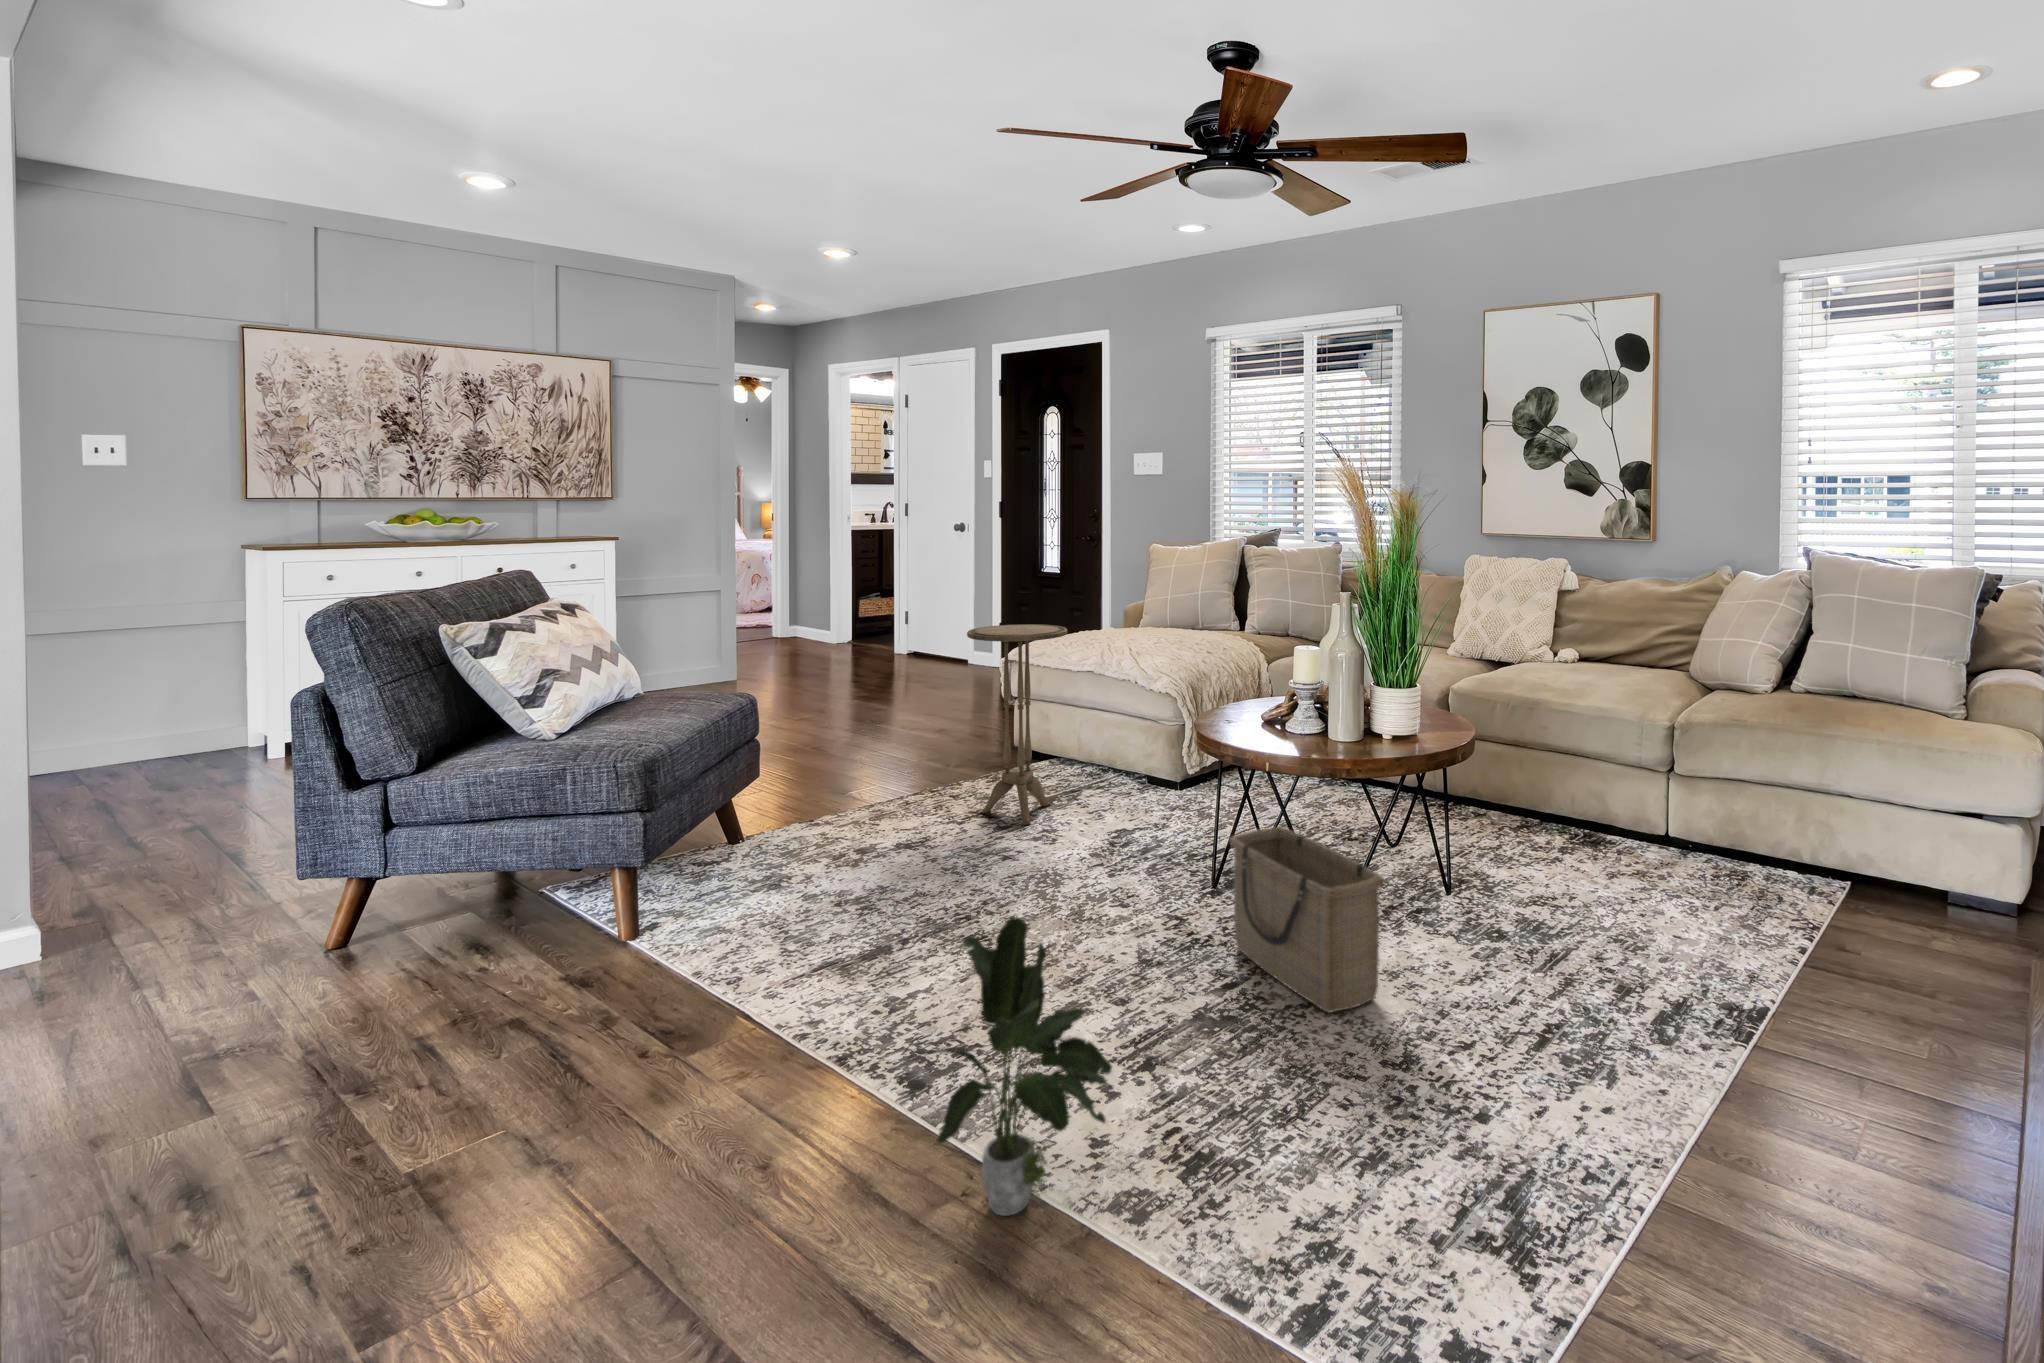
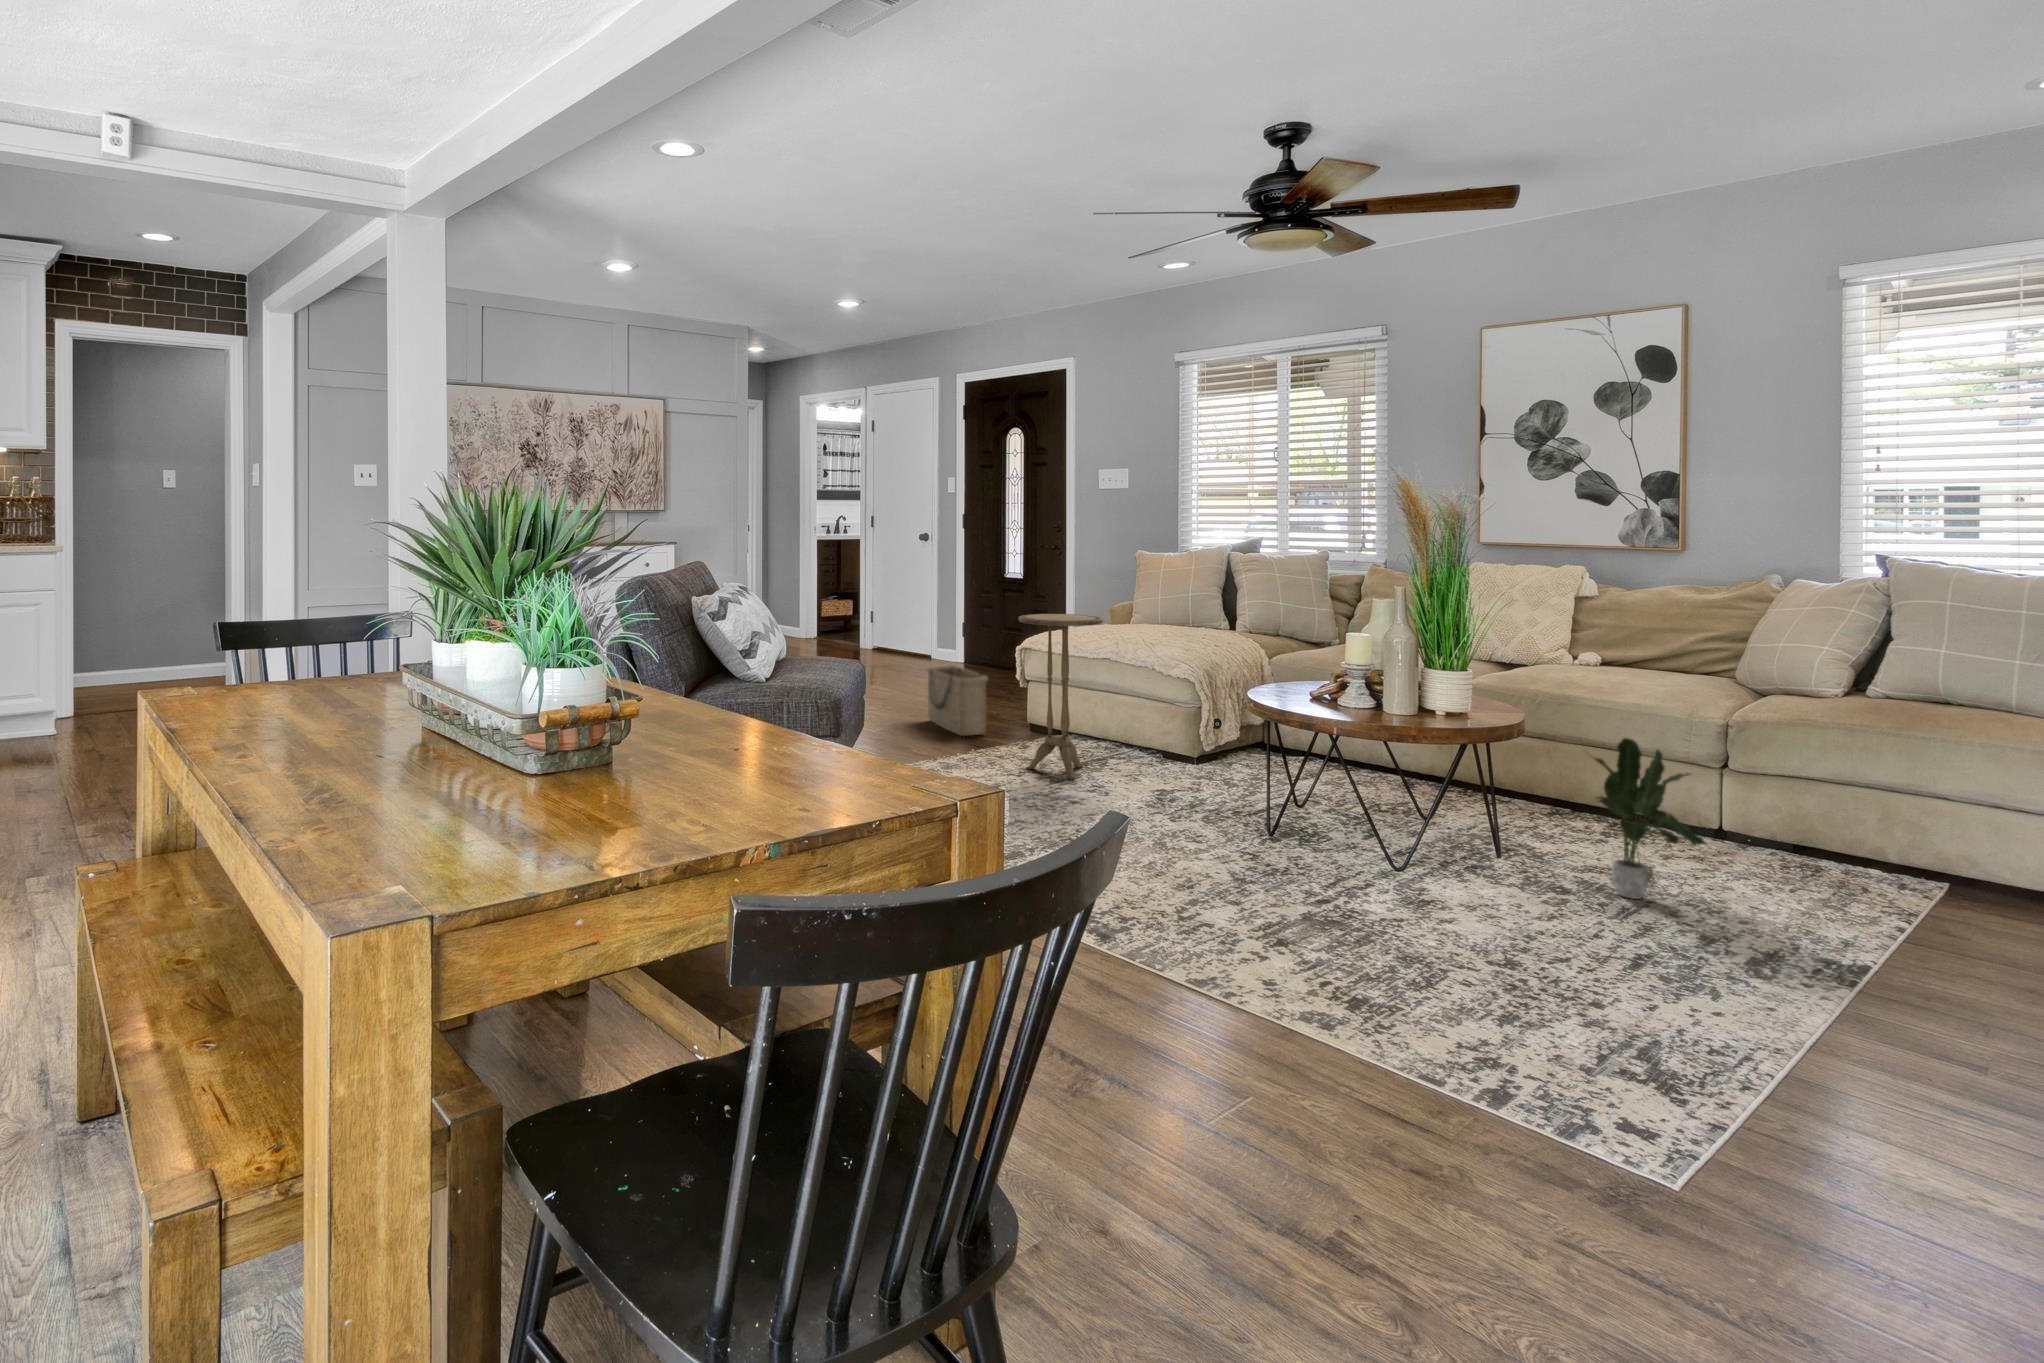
basket: present [1229,827,1384,1012] -> present [926,665,988,736]
potted plant: present [920,917,1112,1216] -> present [1594,738,1708,899]

